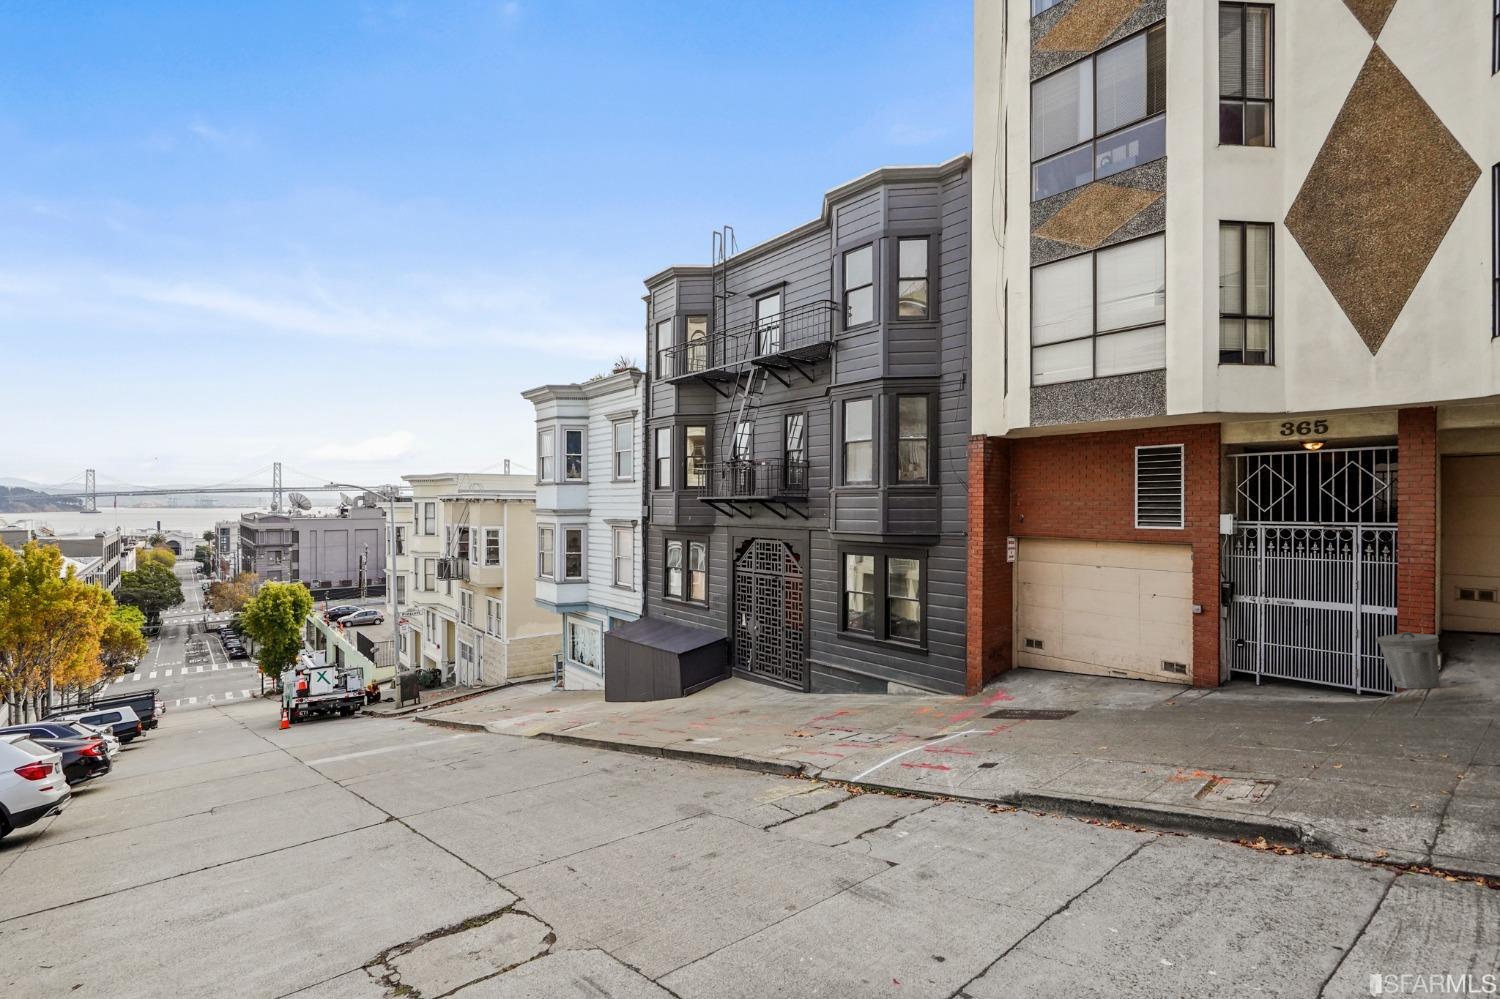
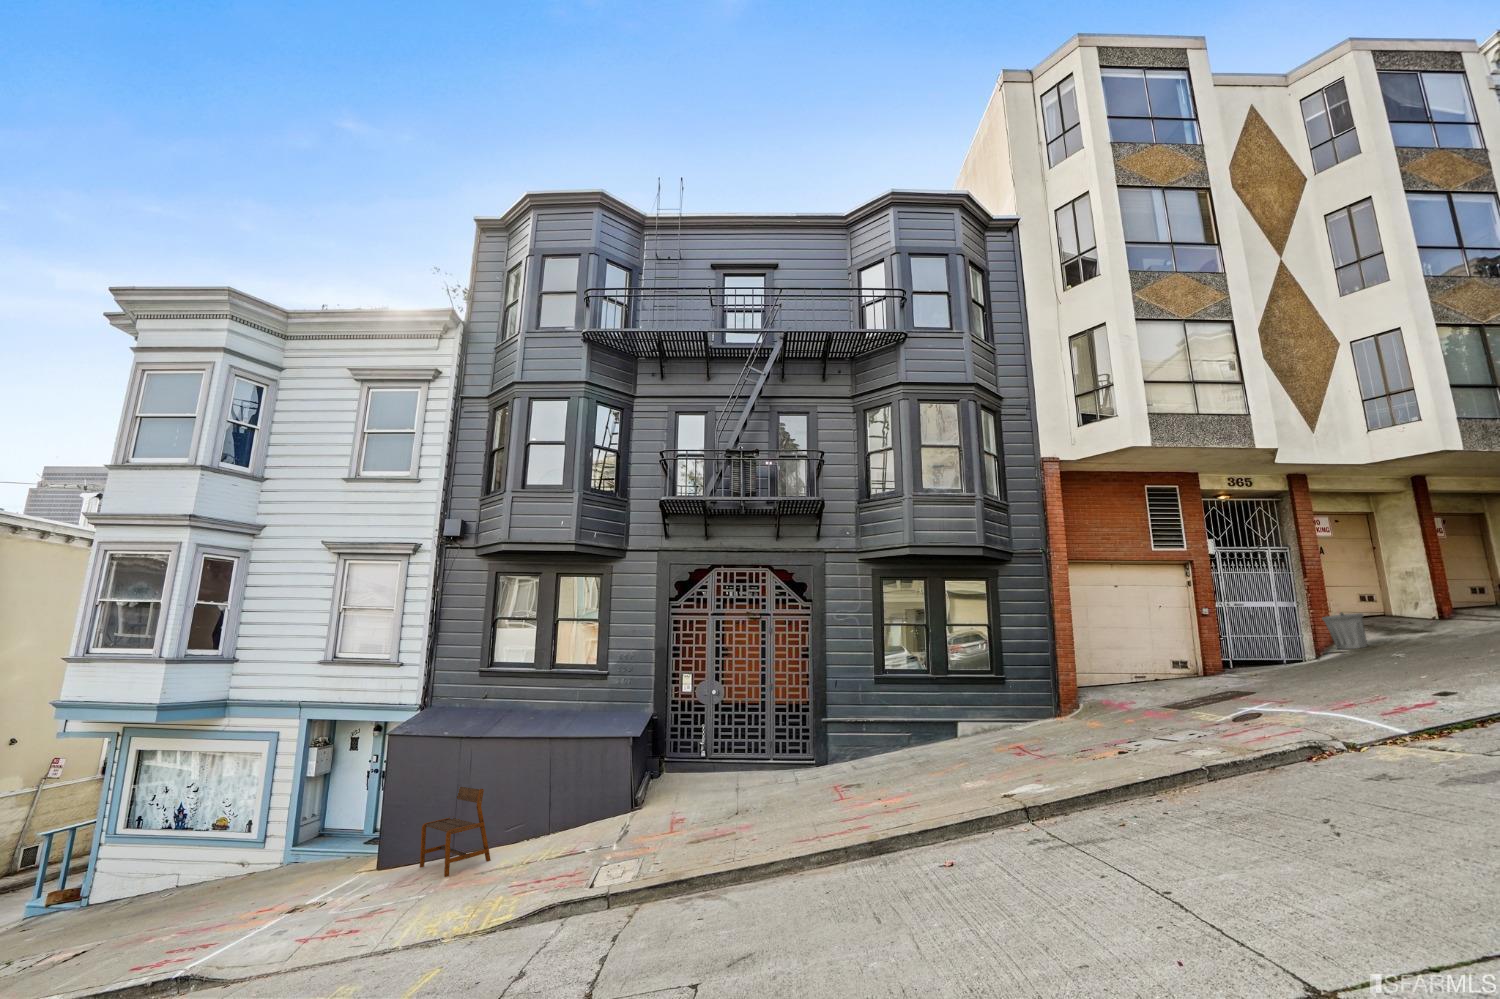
bench: none [587,668,621,711] -> present [420,787,491,877]

